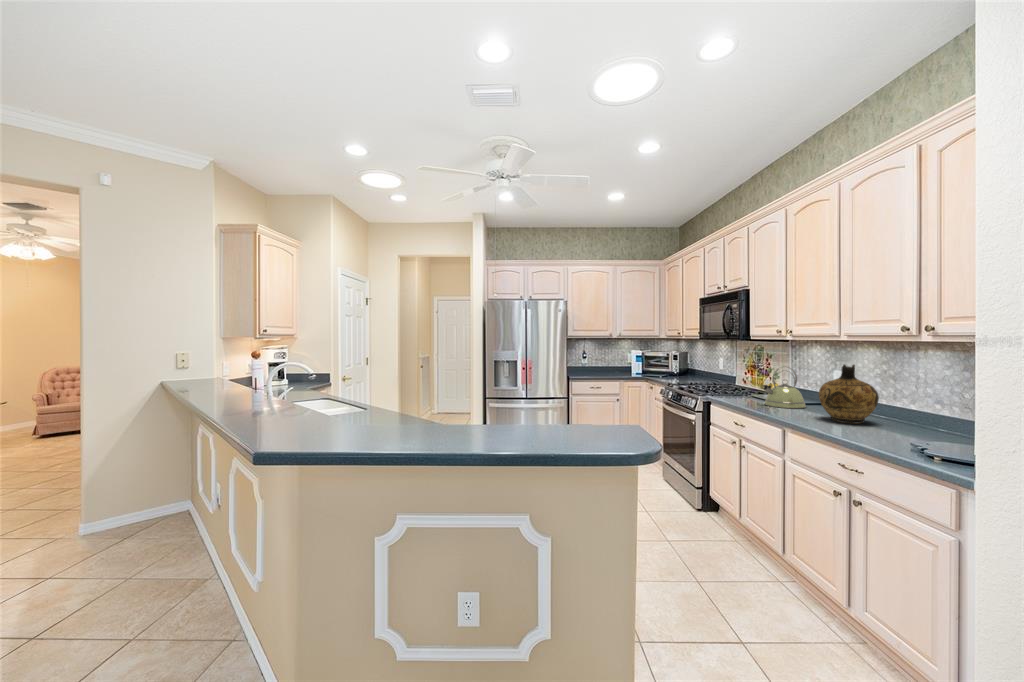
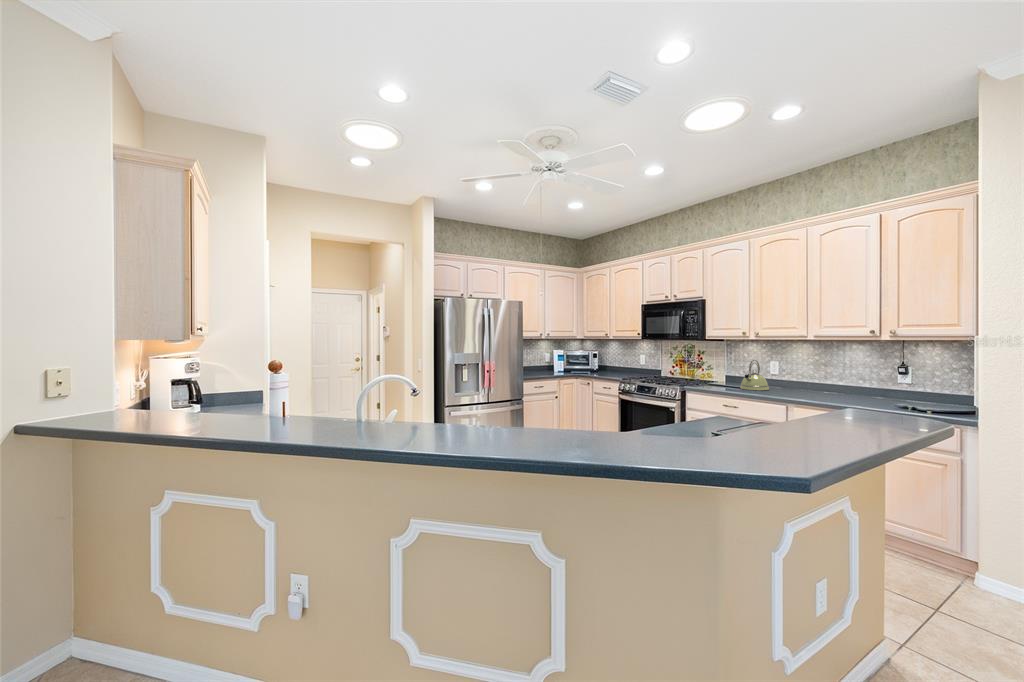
ceramic jug: present [819,365,879,424] -> none [801,357,839,397]

